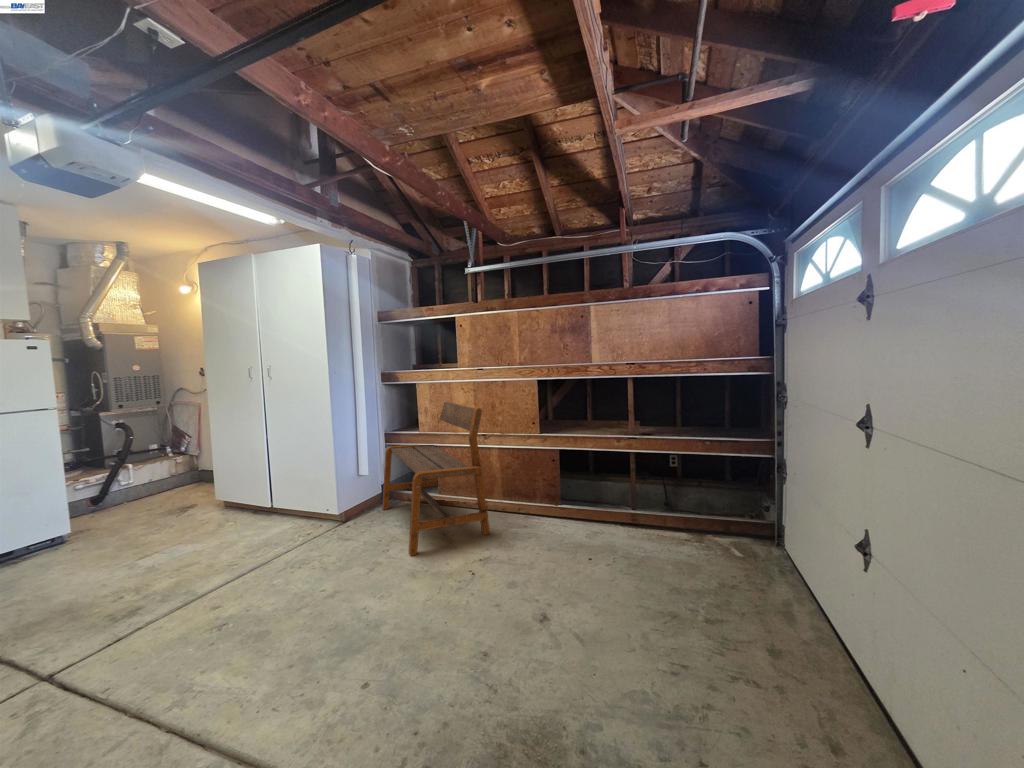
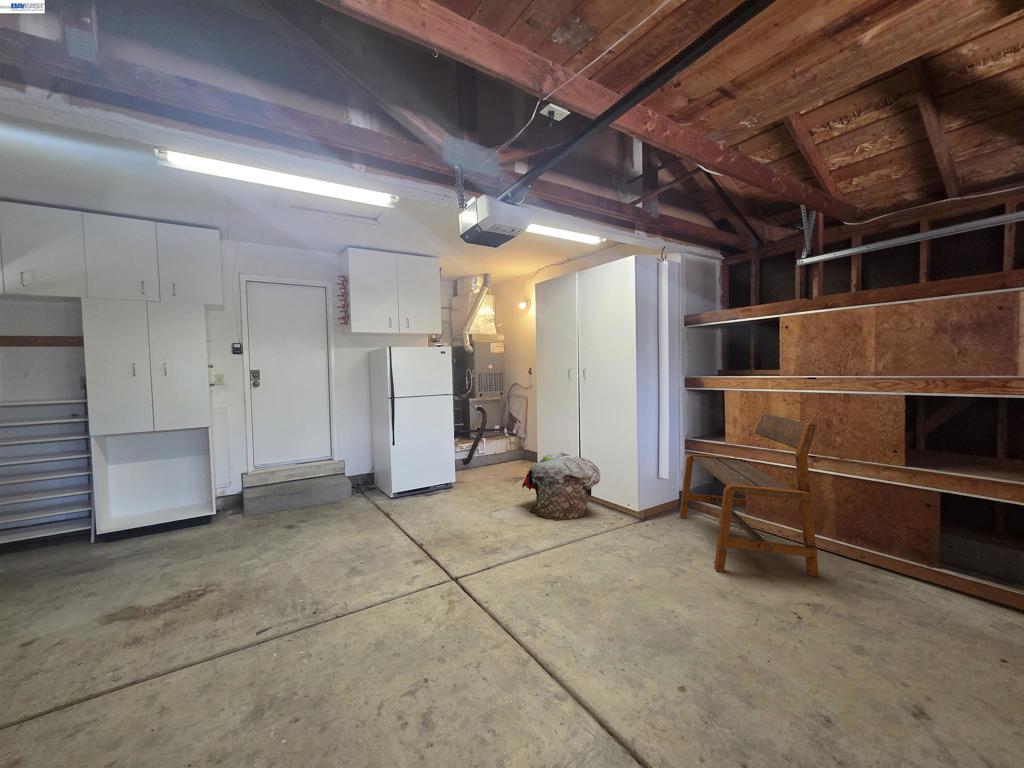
laundry basket: none [185,467,294,551] -> present [522,453,600,521]

